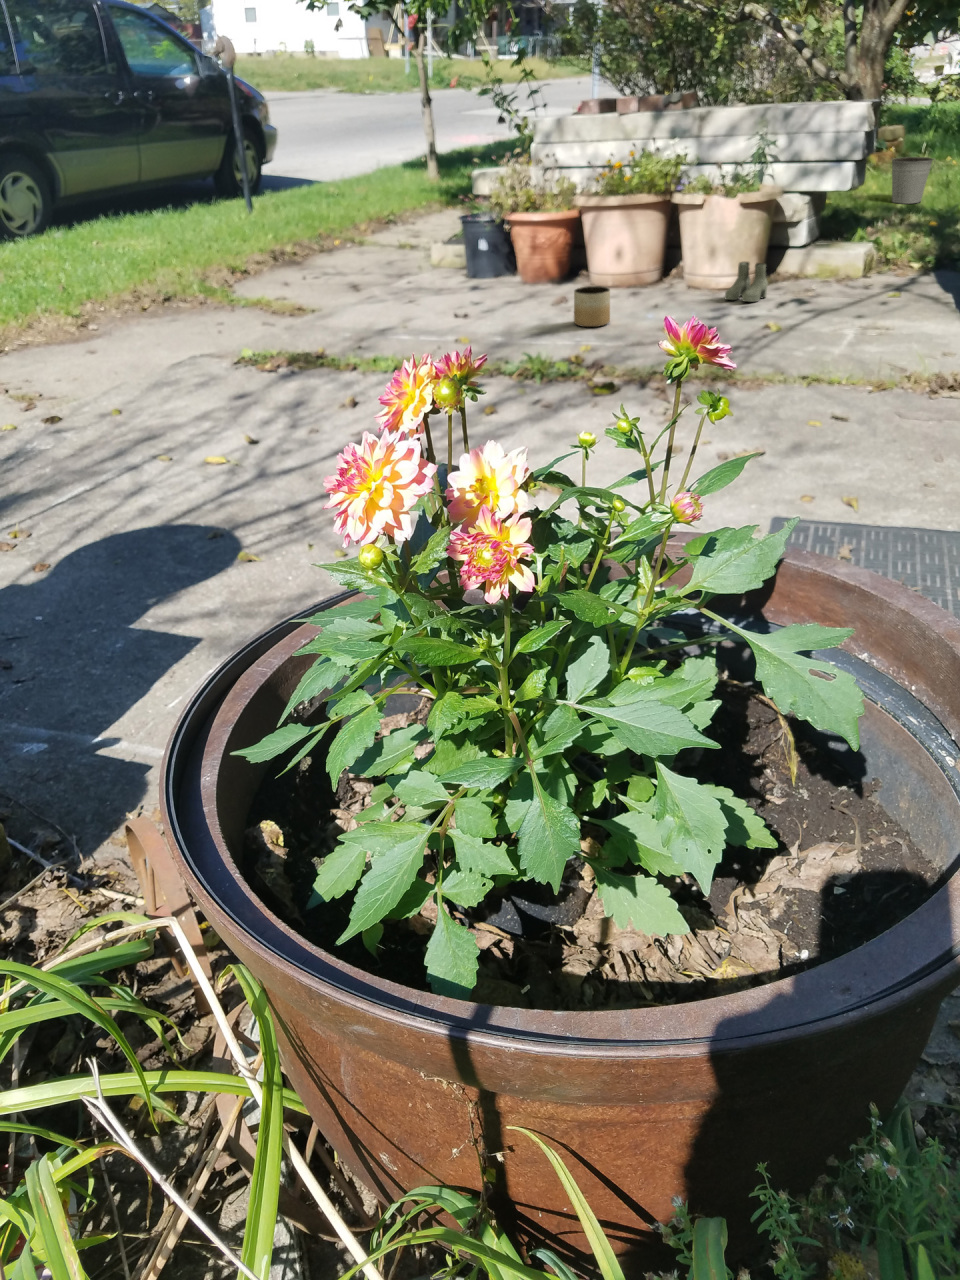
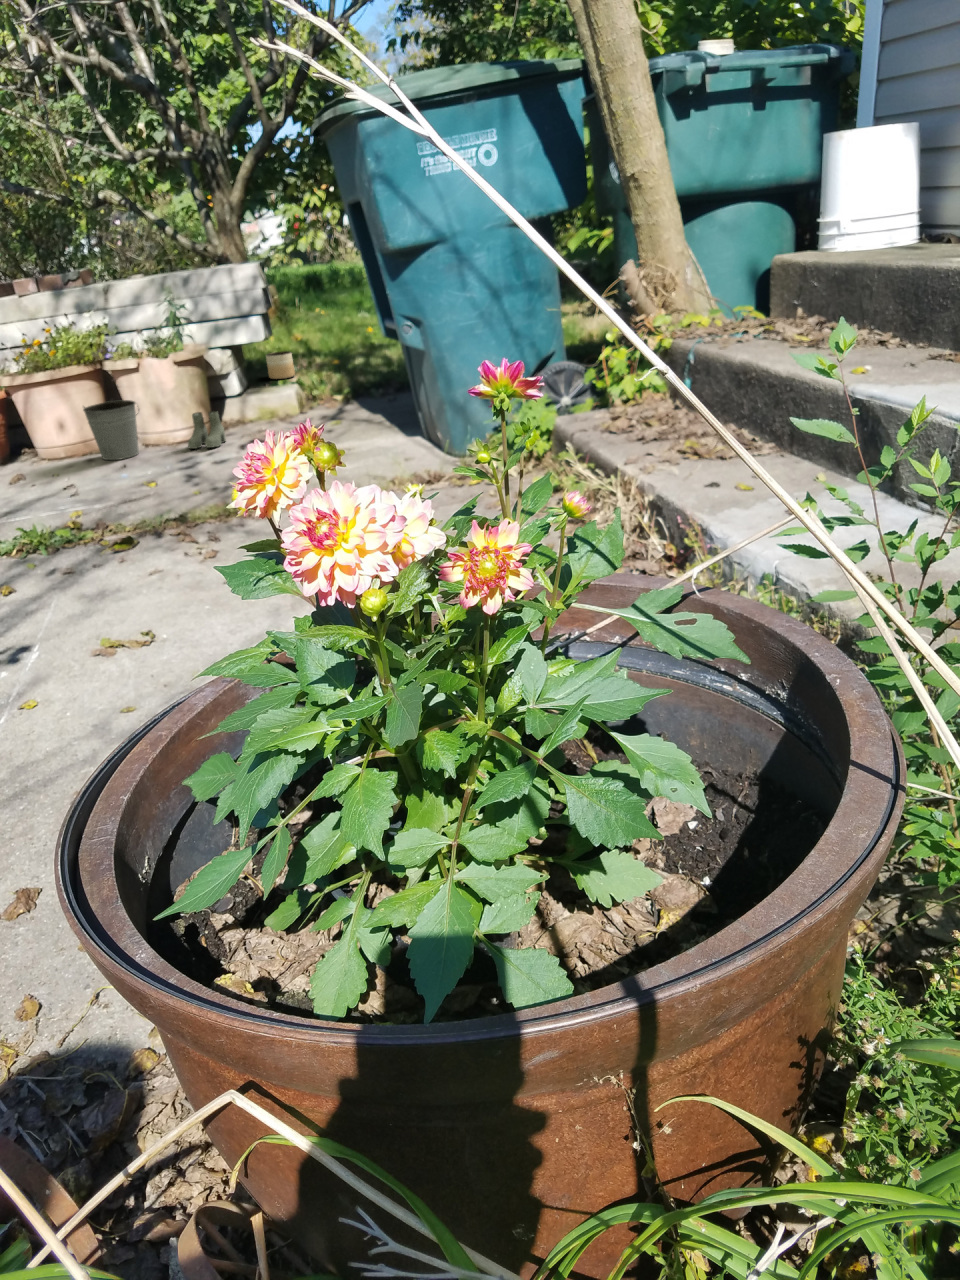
bucket: present [892,157,935,204] -> present [83,400,139,460]
planter: present [574,286,610,327] -> present [266,351,295,380]

